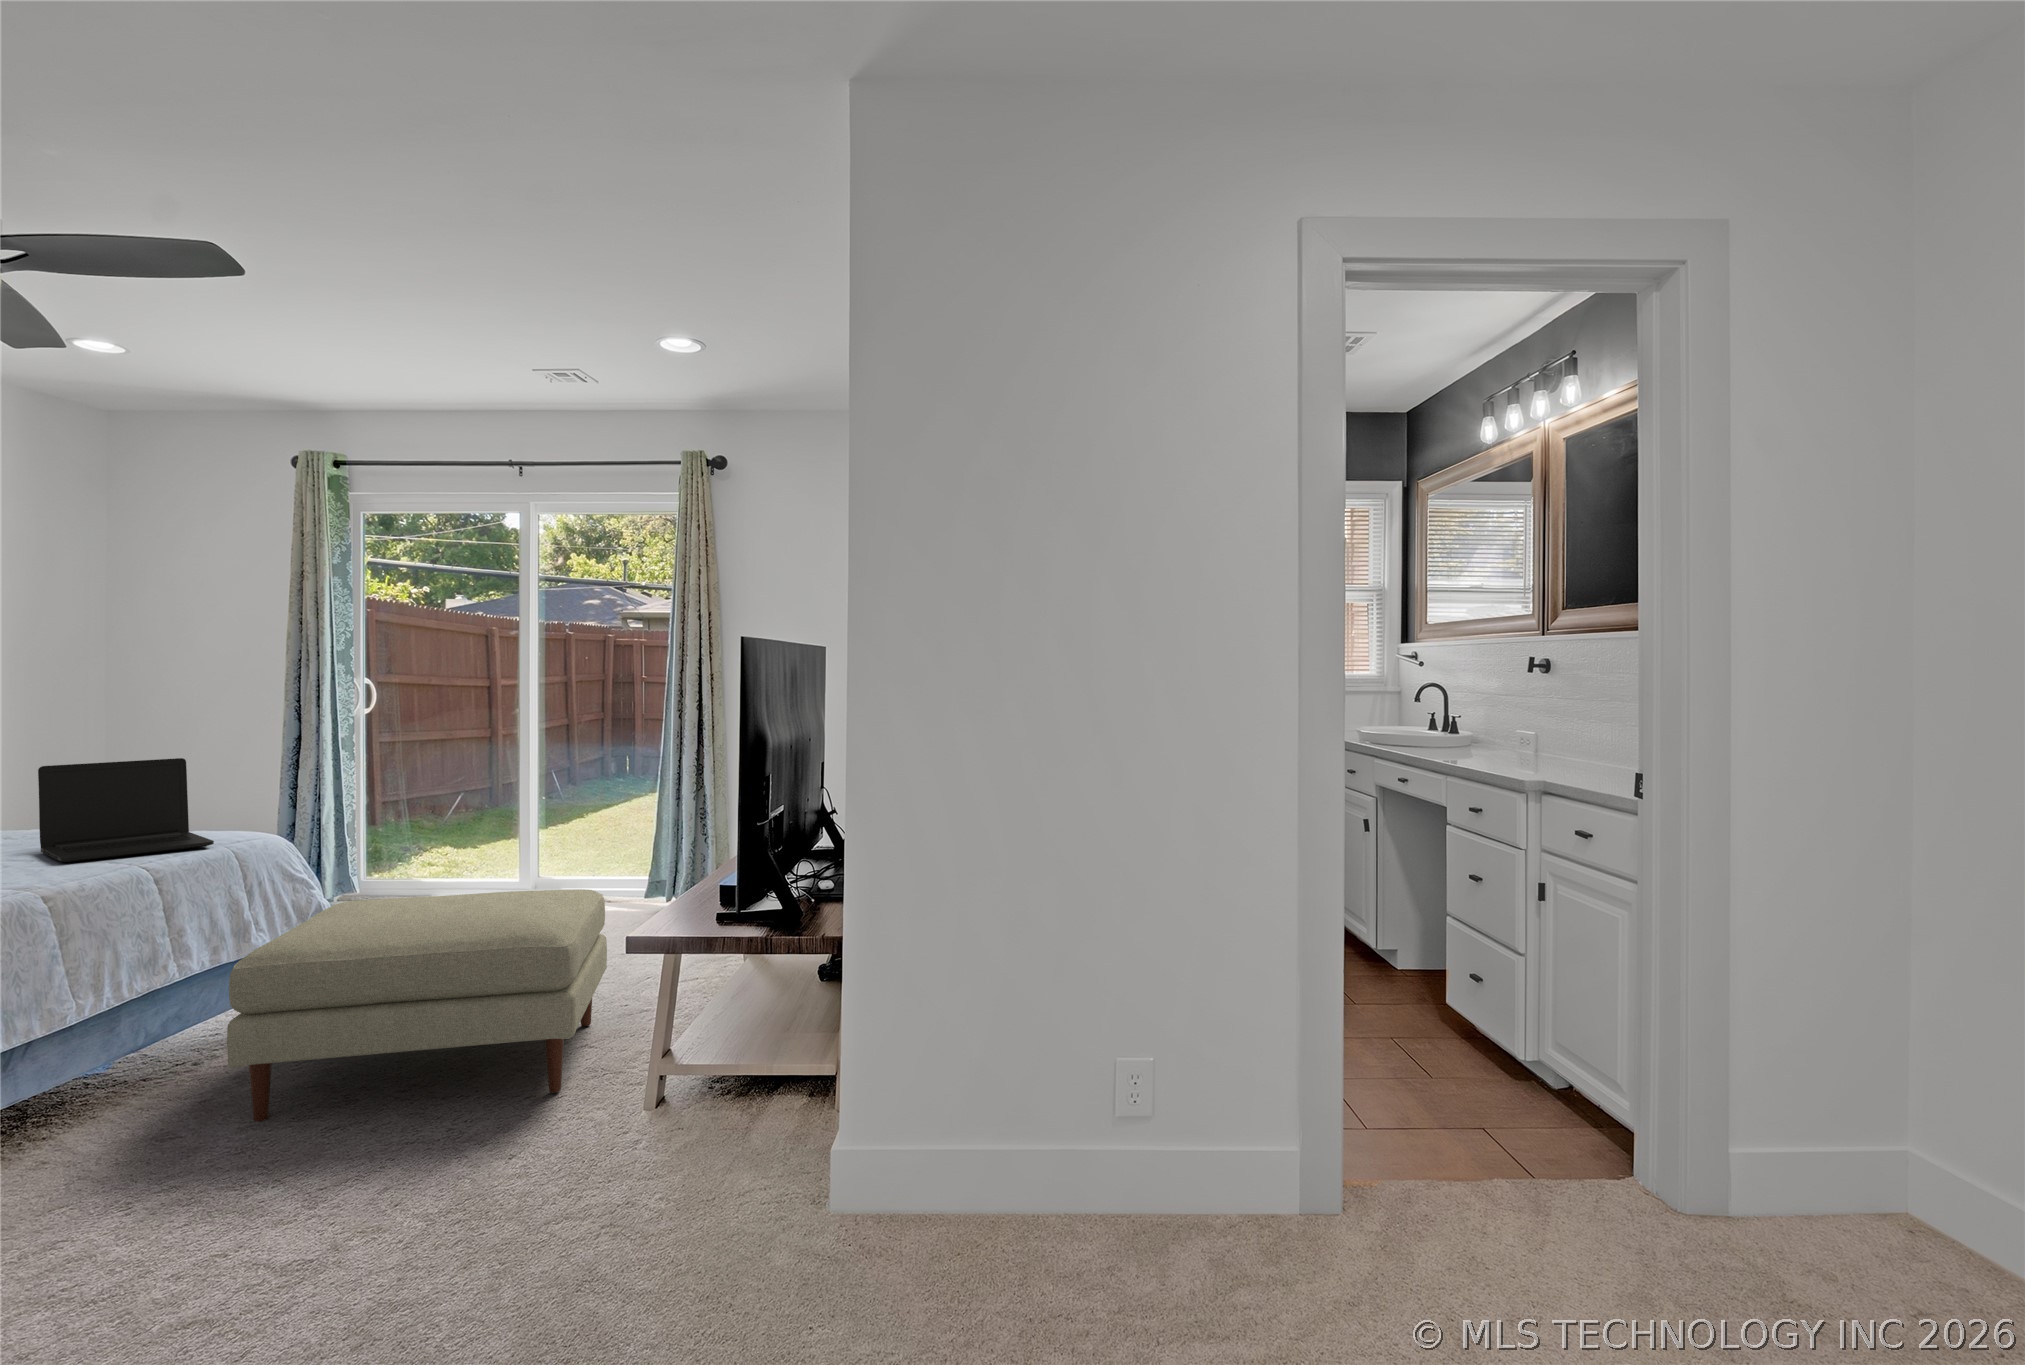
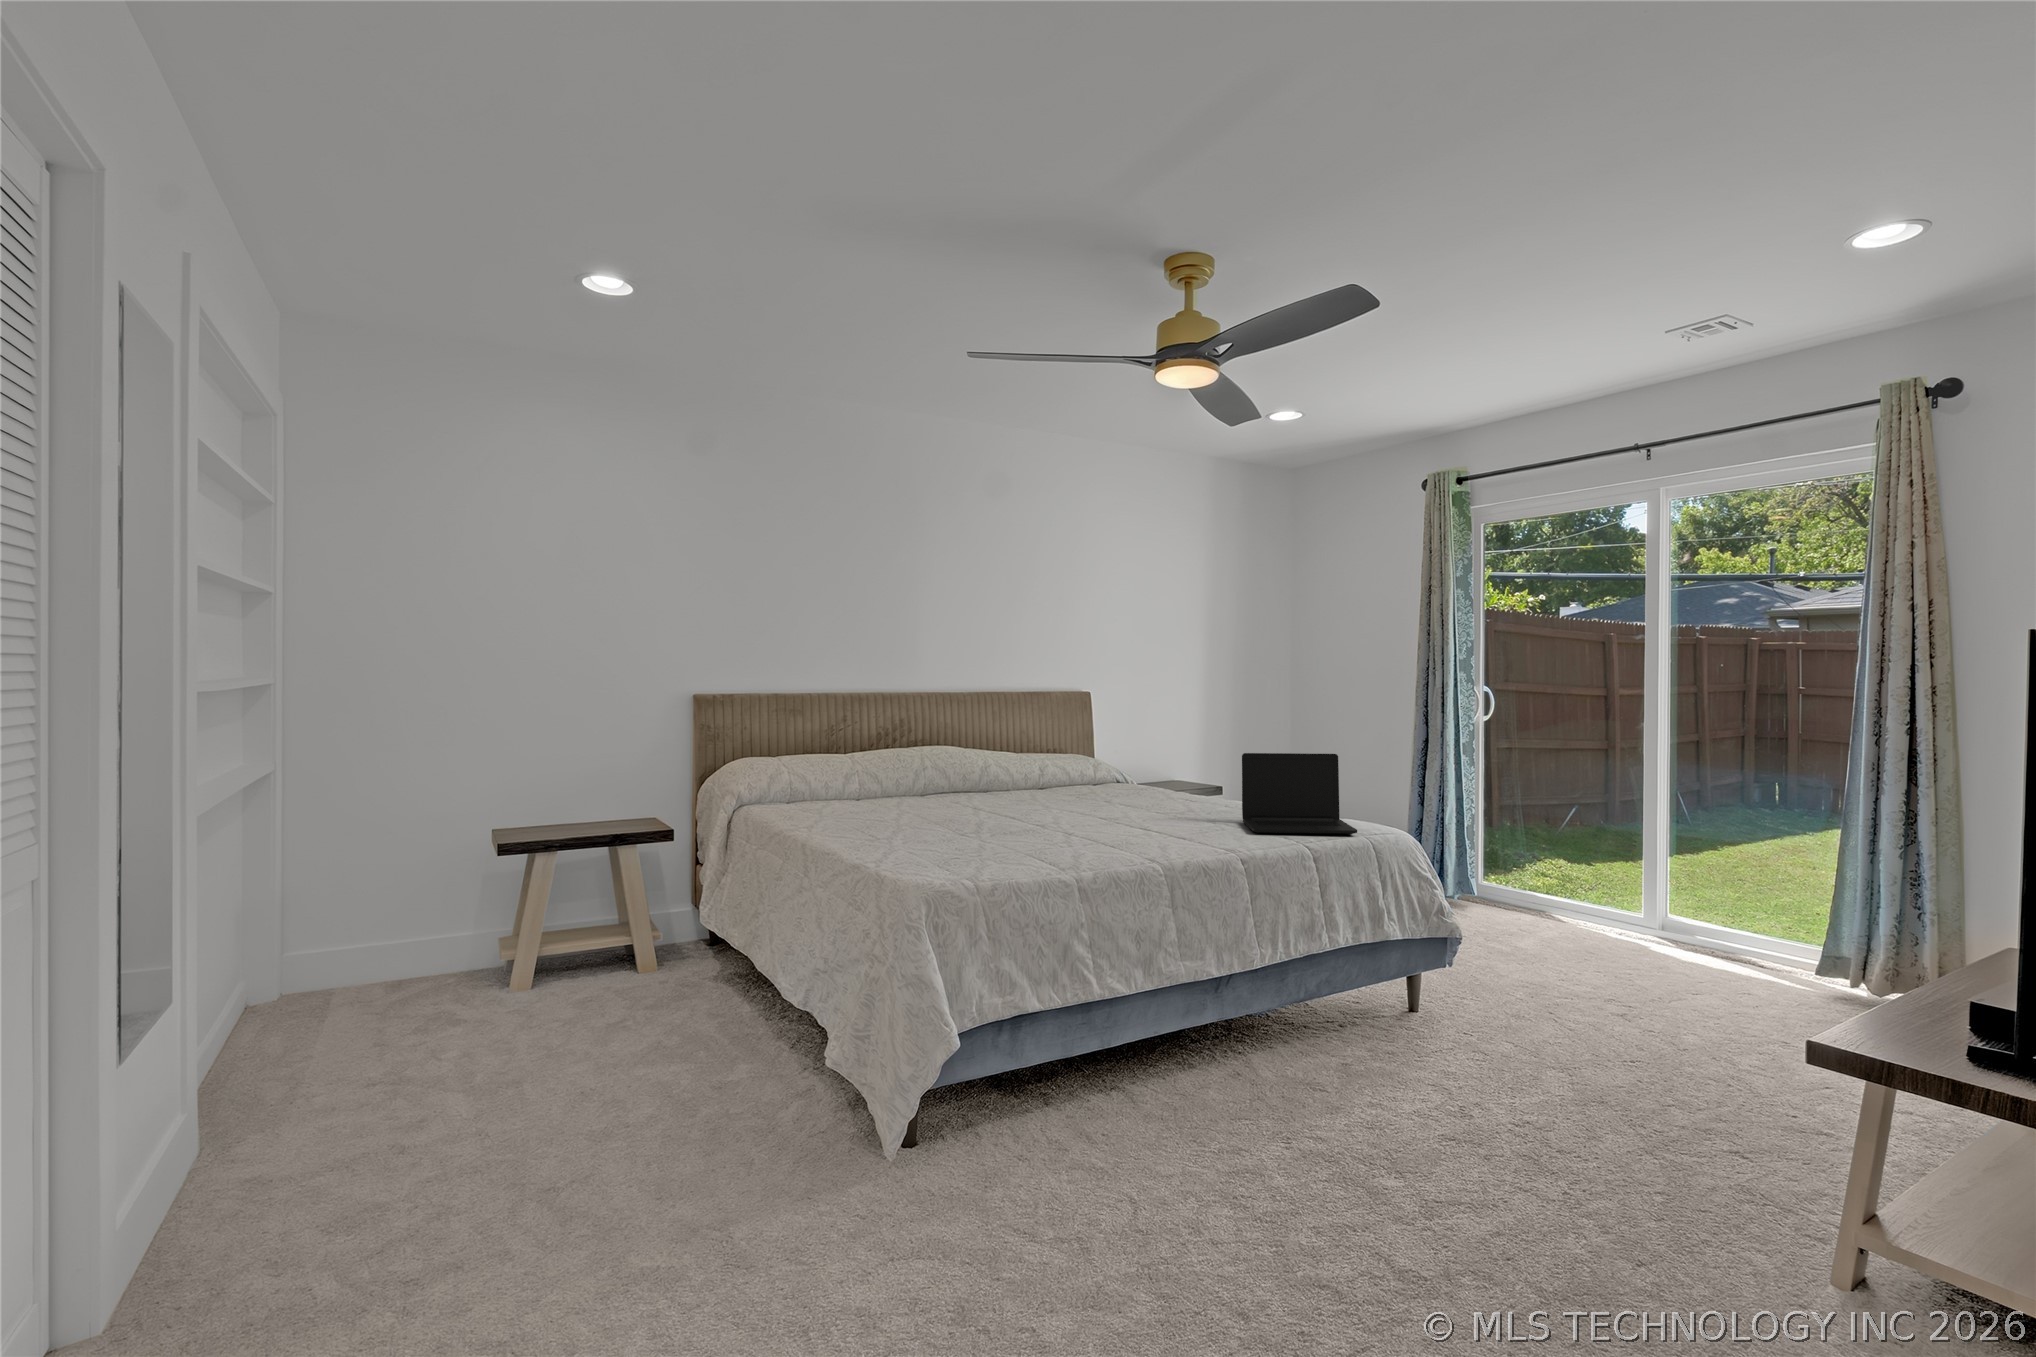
ottoman: present [227,890,607,1122] -> none [1365,908,1768,1195]

